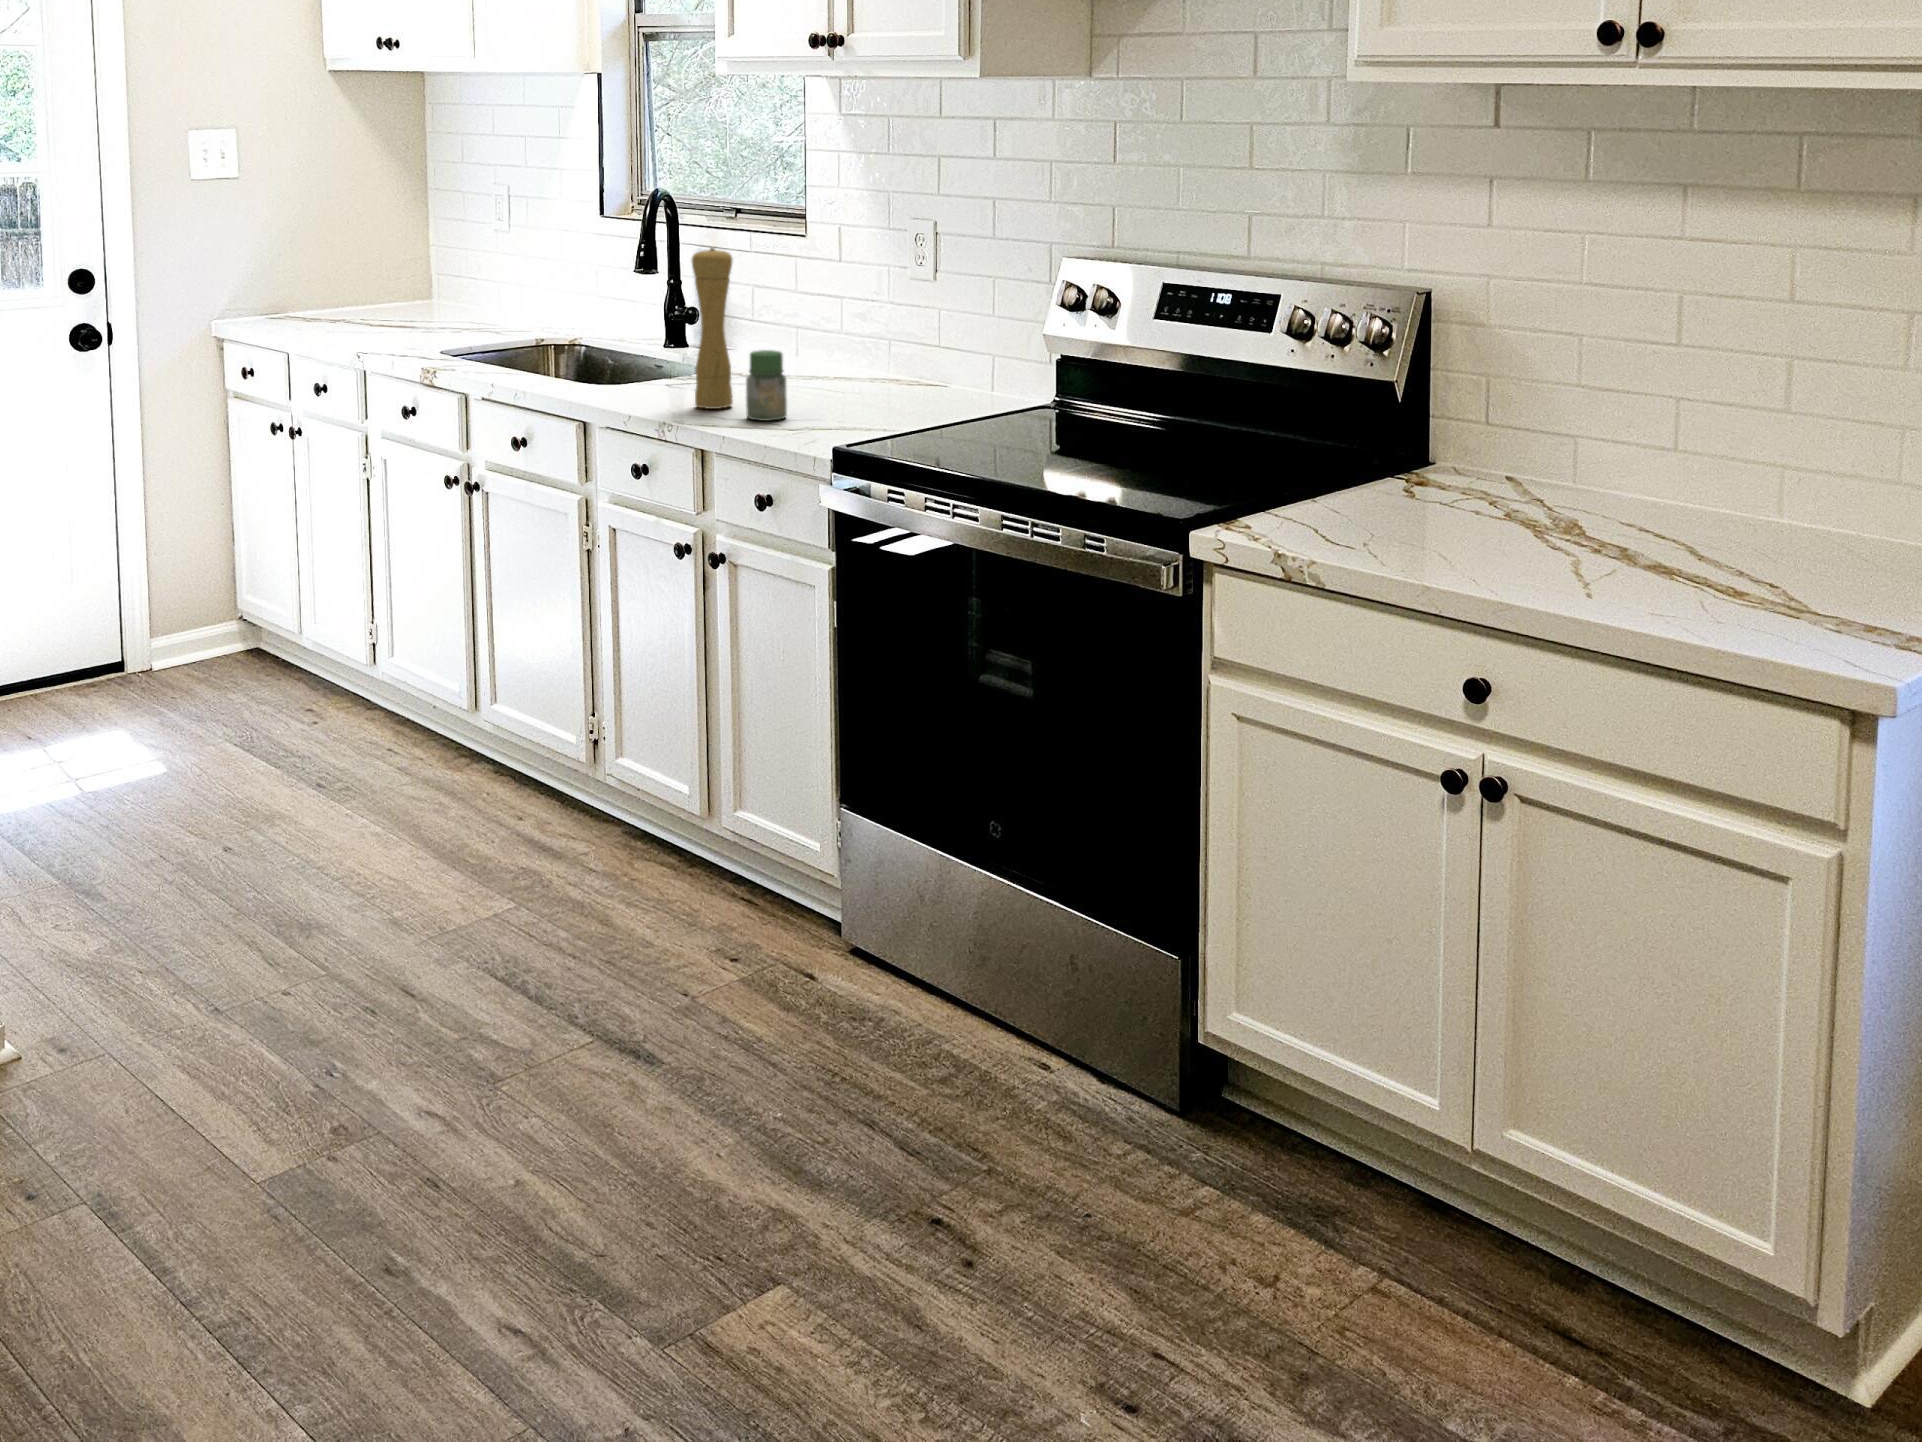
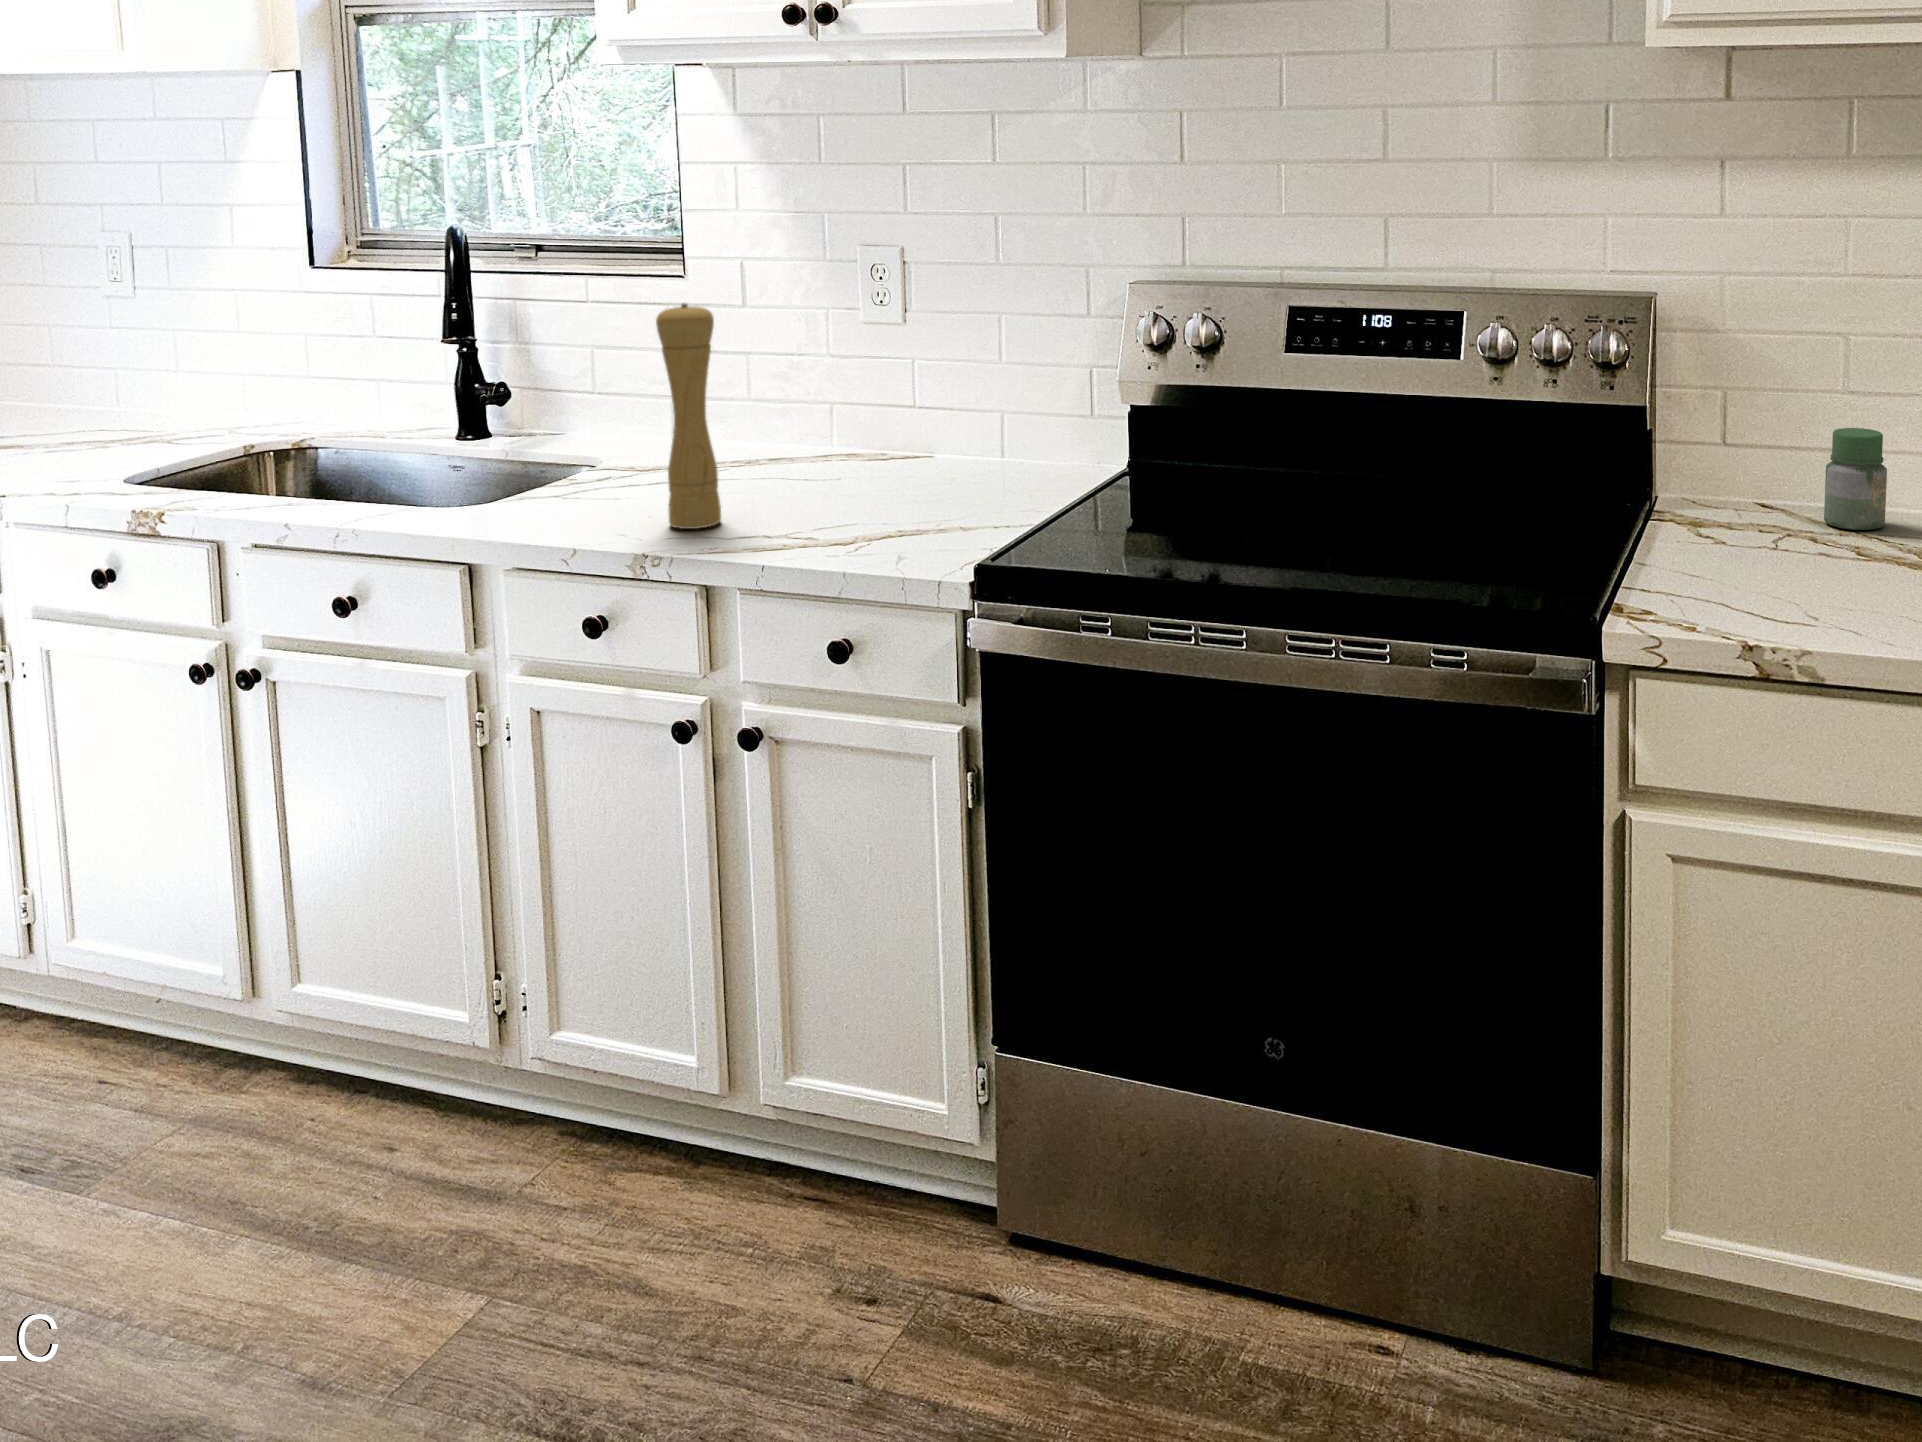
jar: present [746,350,787,421] -> present [1824,428,1887,530]

